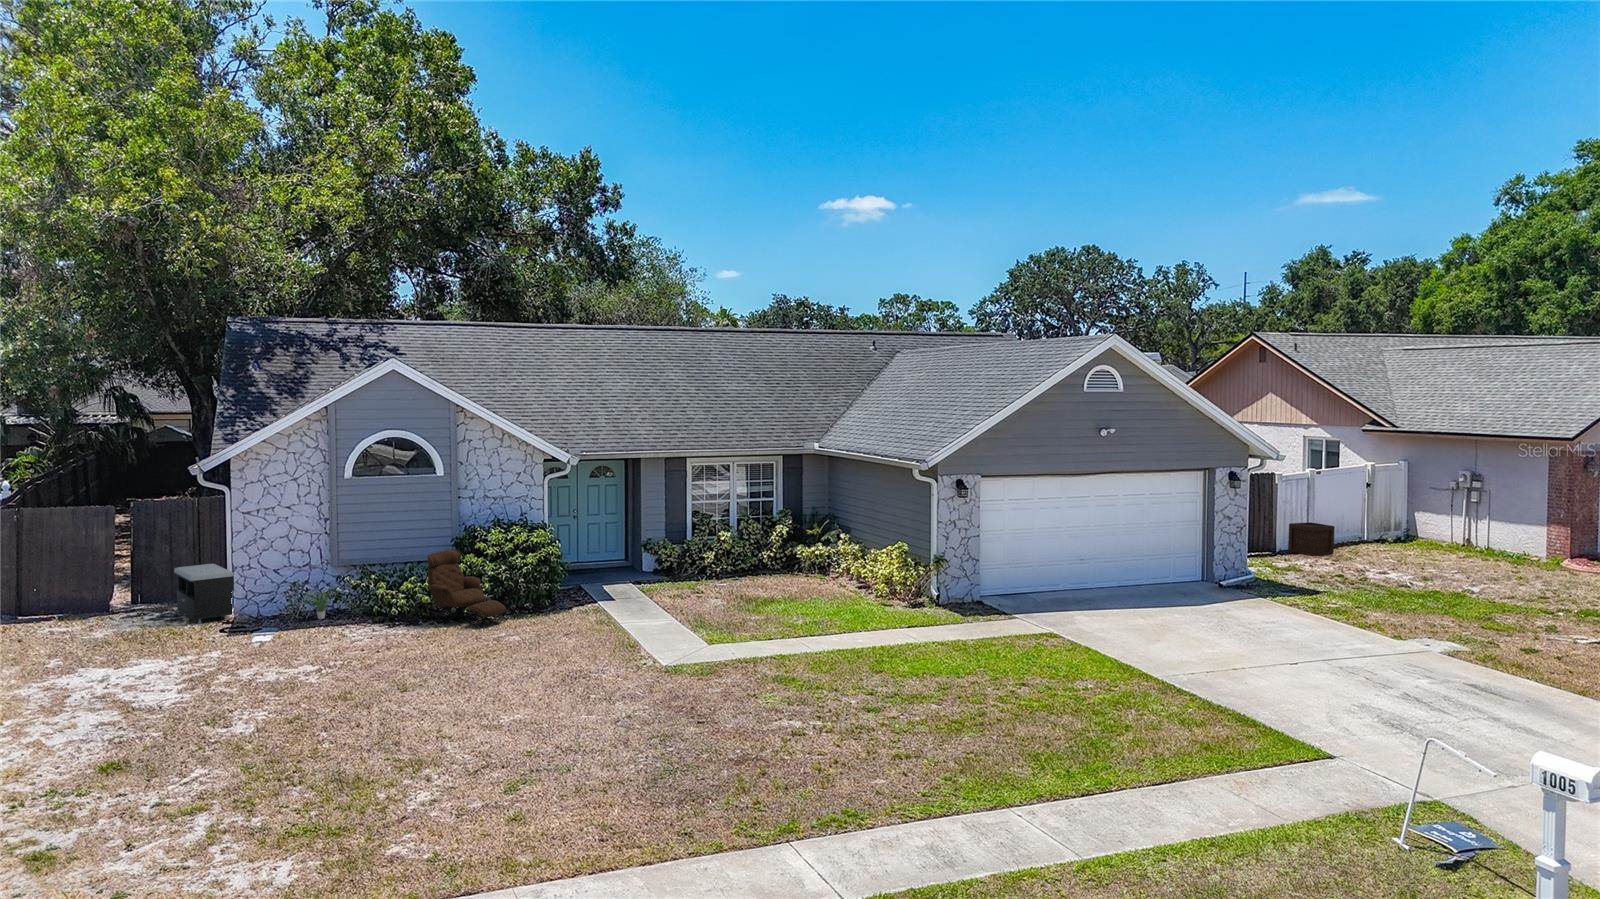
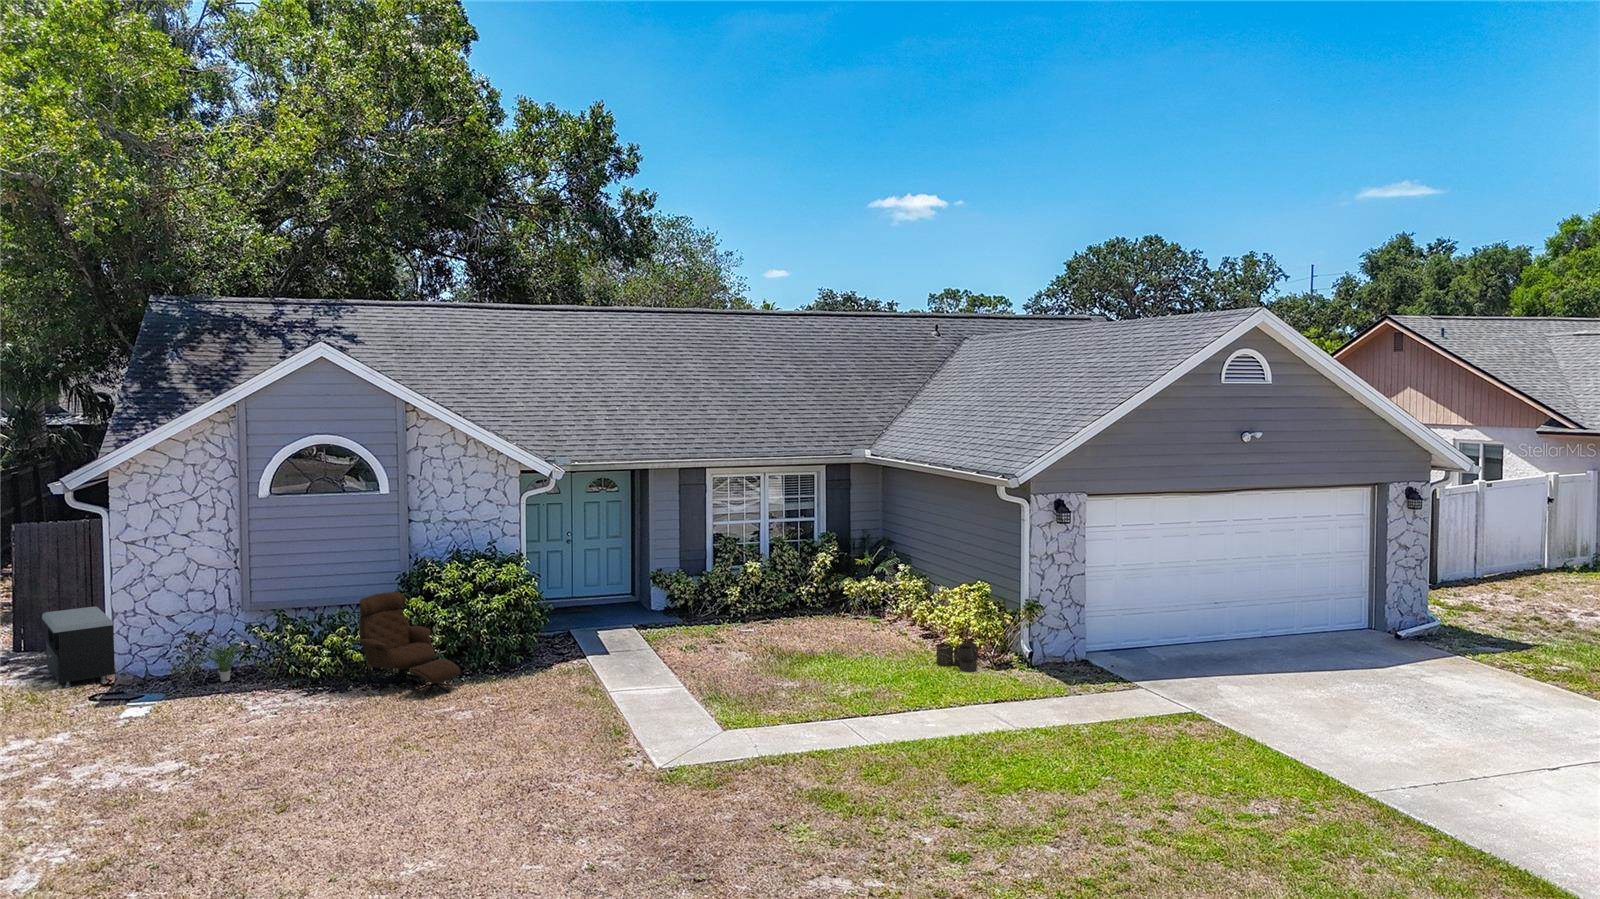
wooden crate: present [1288,522,1335,556] -> none [1464,549,1527,592]
woven basket: none [868,586,899,609] -> present [936,640,978,672]

